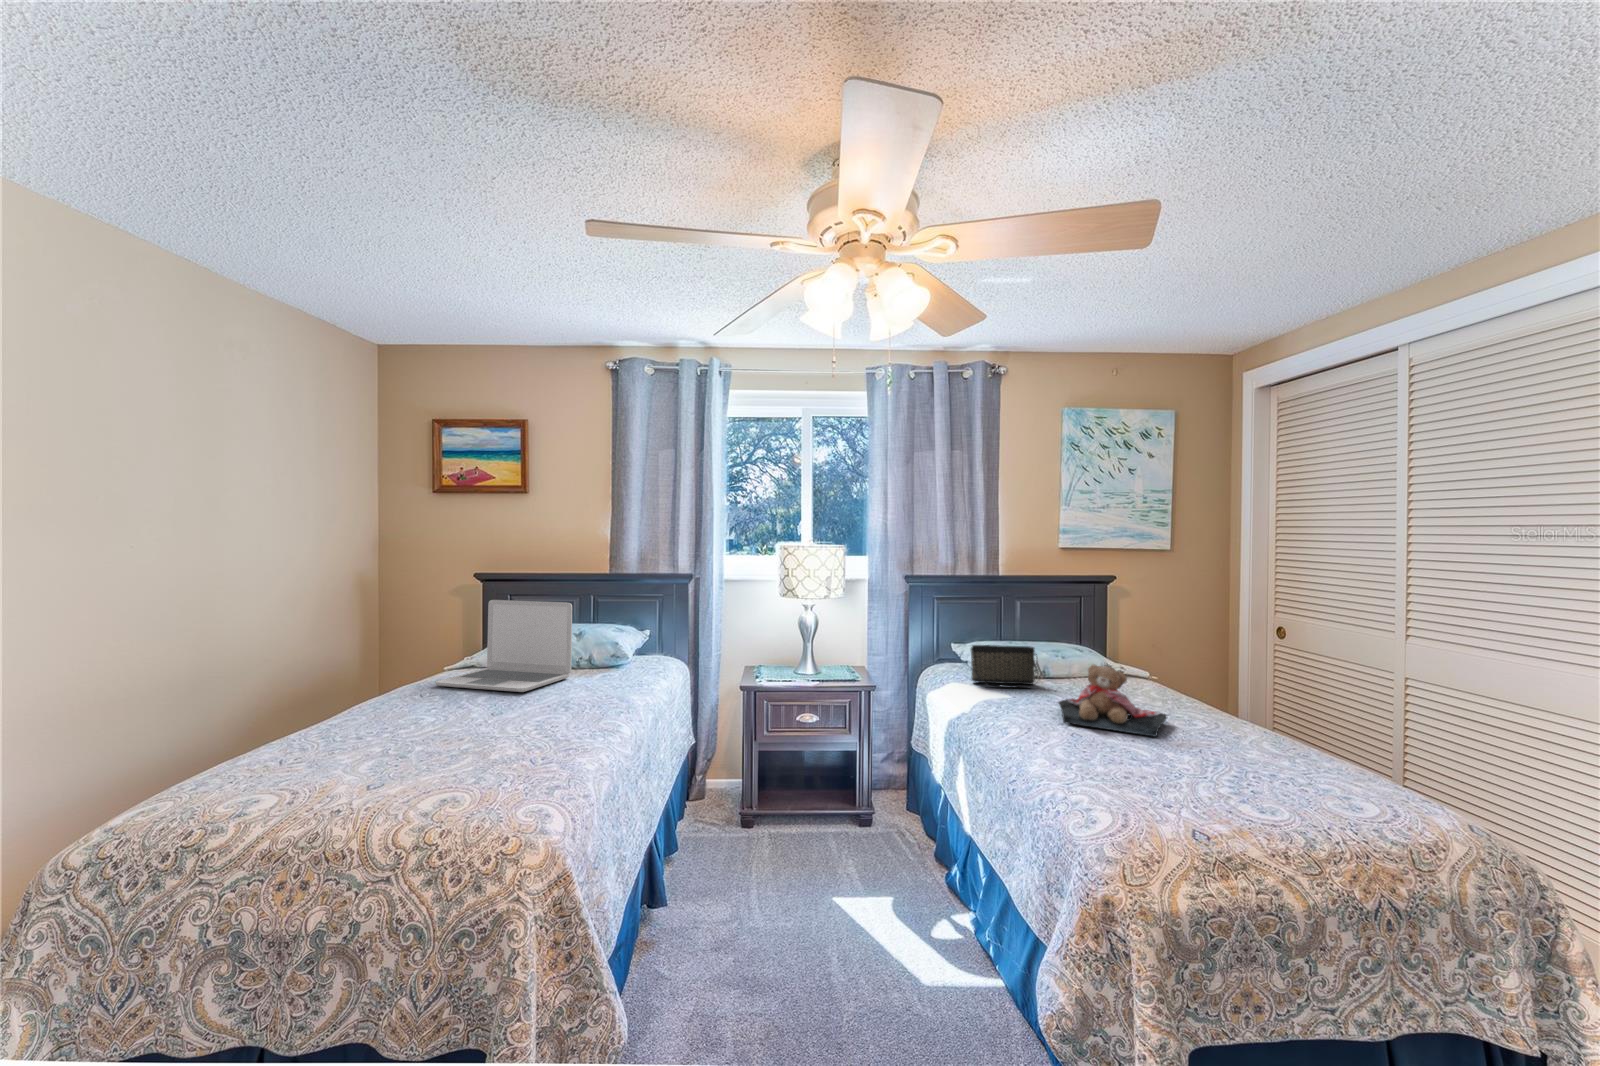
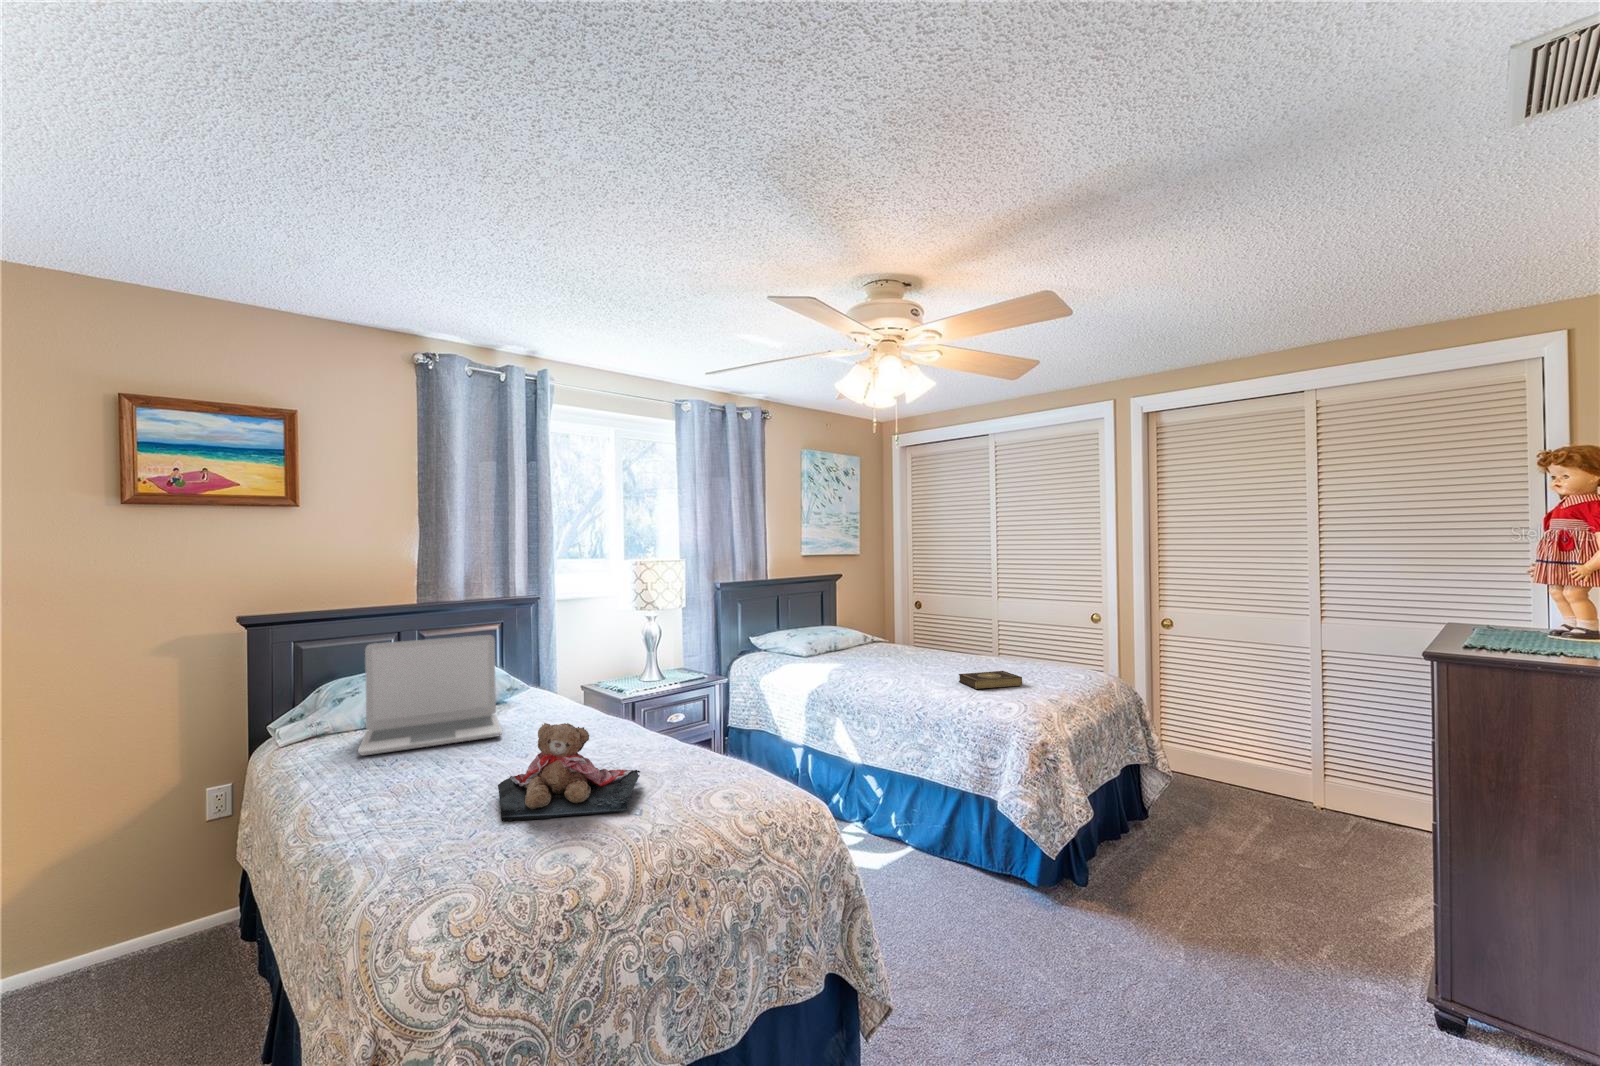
handbag: present [971,645,1042,688] -> none [803,629,852,662]
teddy bear: present [1059,664,1167,737] -> present [498,723,640,821]
book: none [1088,740,1185,785] -> present [959,671,1022,689]

